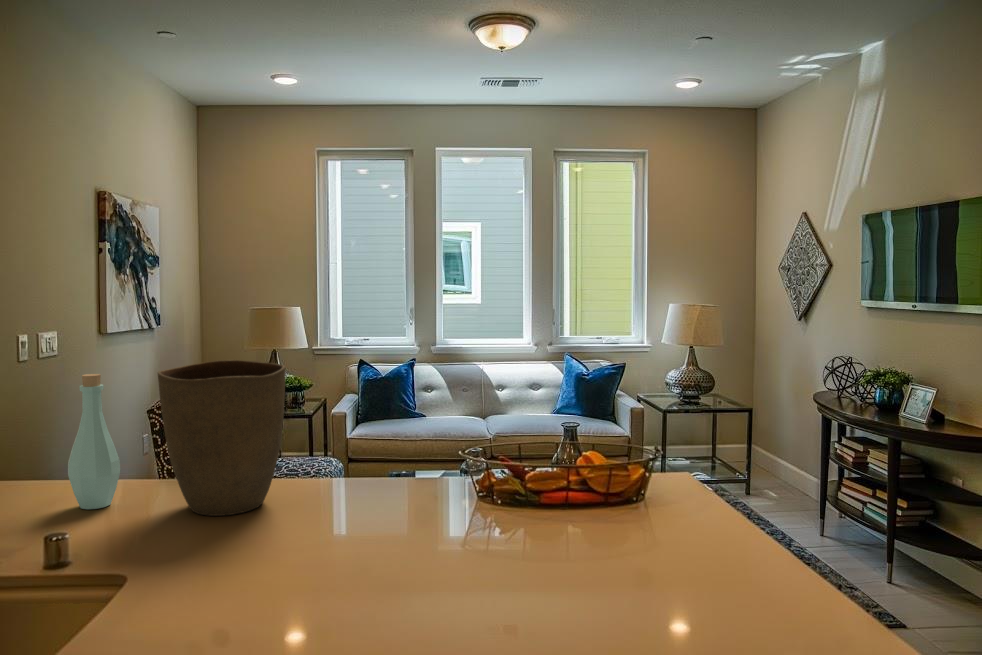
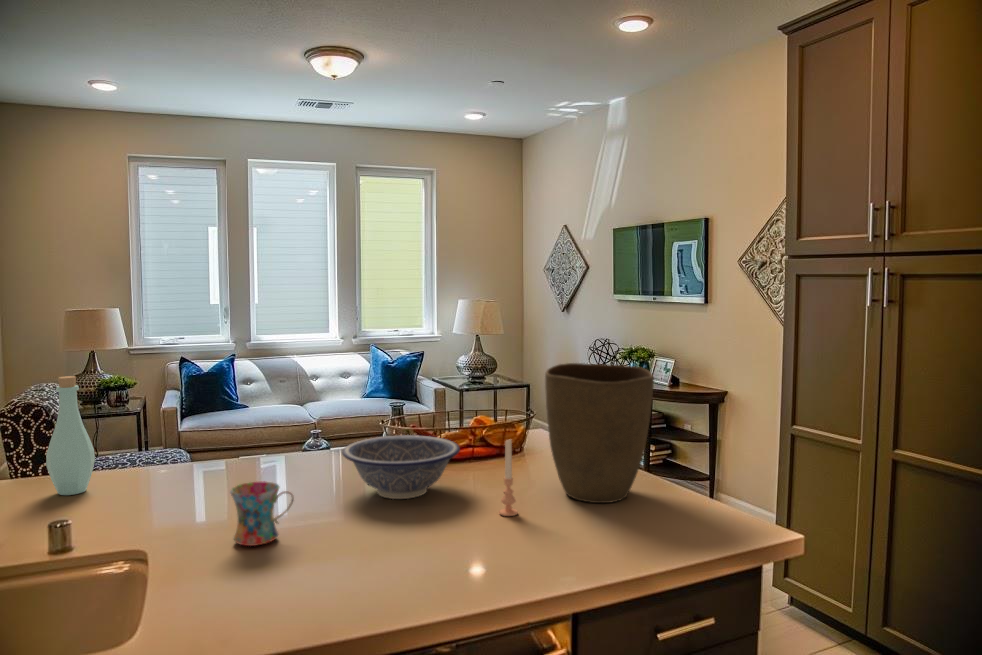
vase: present [158,360,285,516] -> present [545,363,654,503]
decorative bowl: none [361,471,519,560] -> present [342,435,460,499]
candle: none [543,493,570,609] -> present [499,440,518,516]
mug: none [169,522,253,609] -> present [230,481,294,546]

